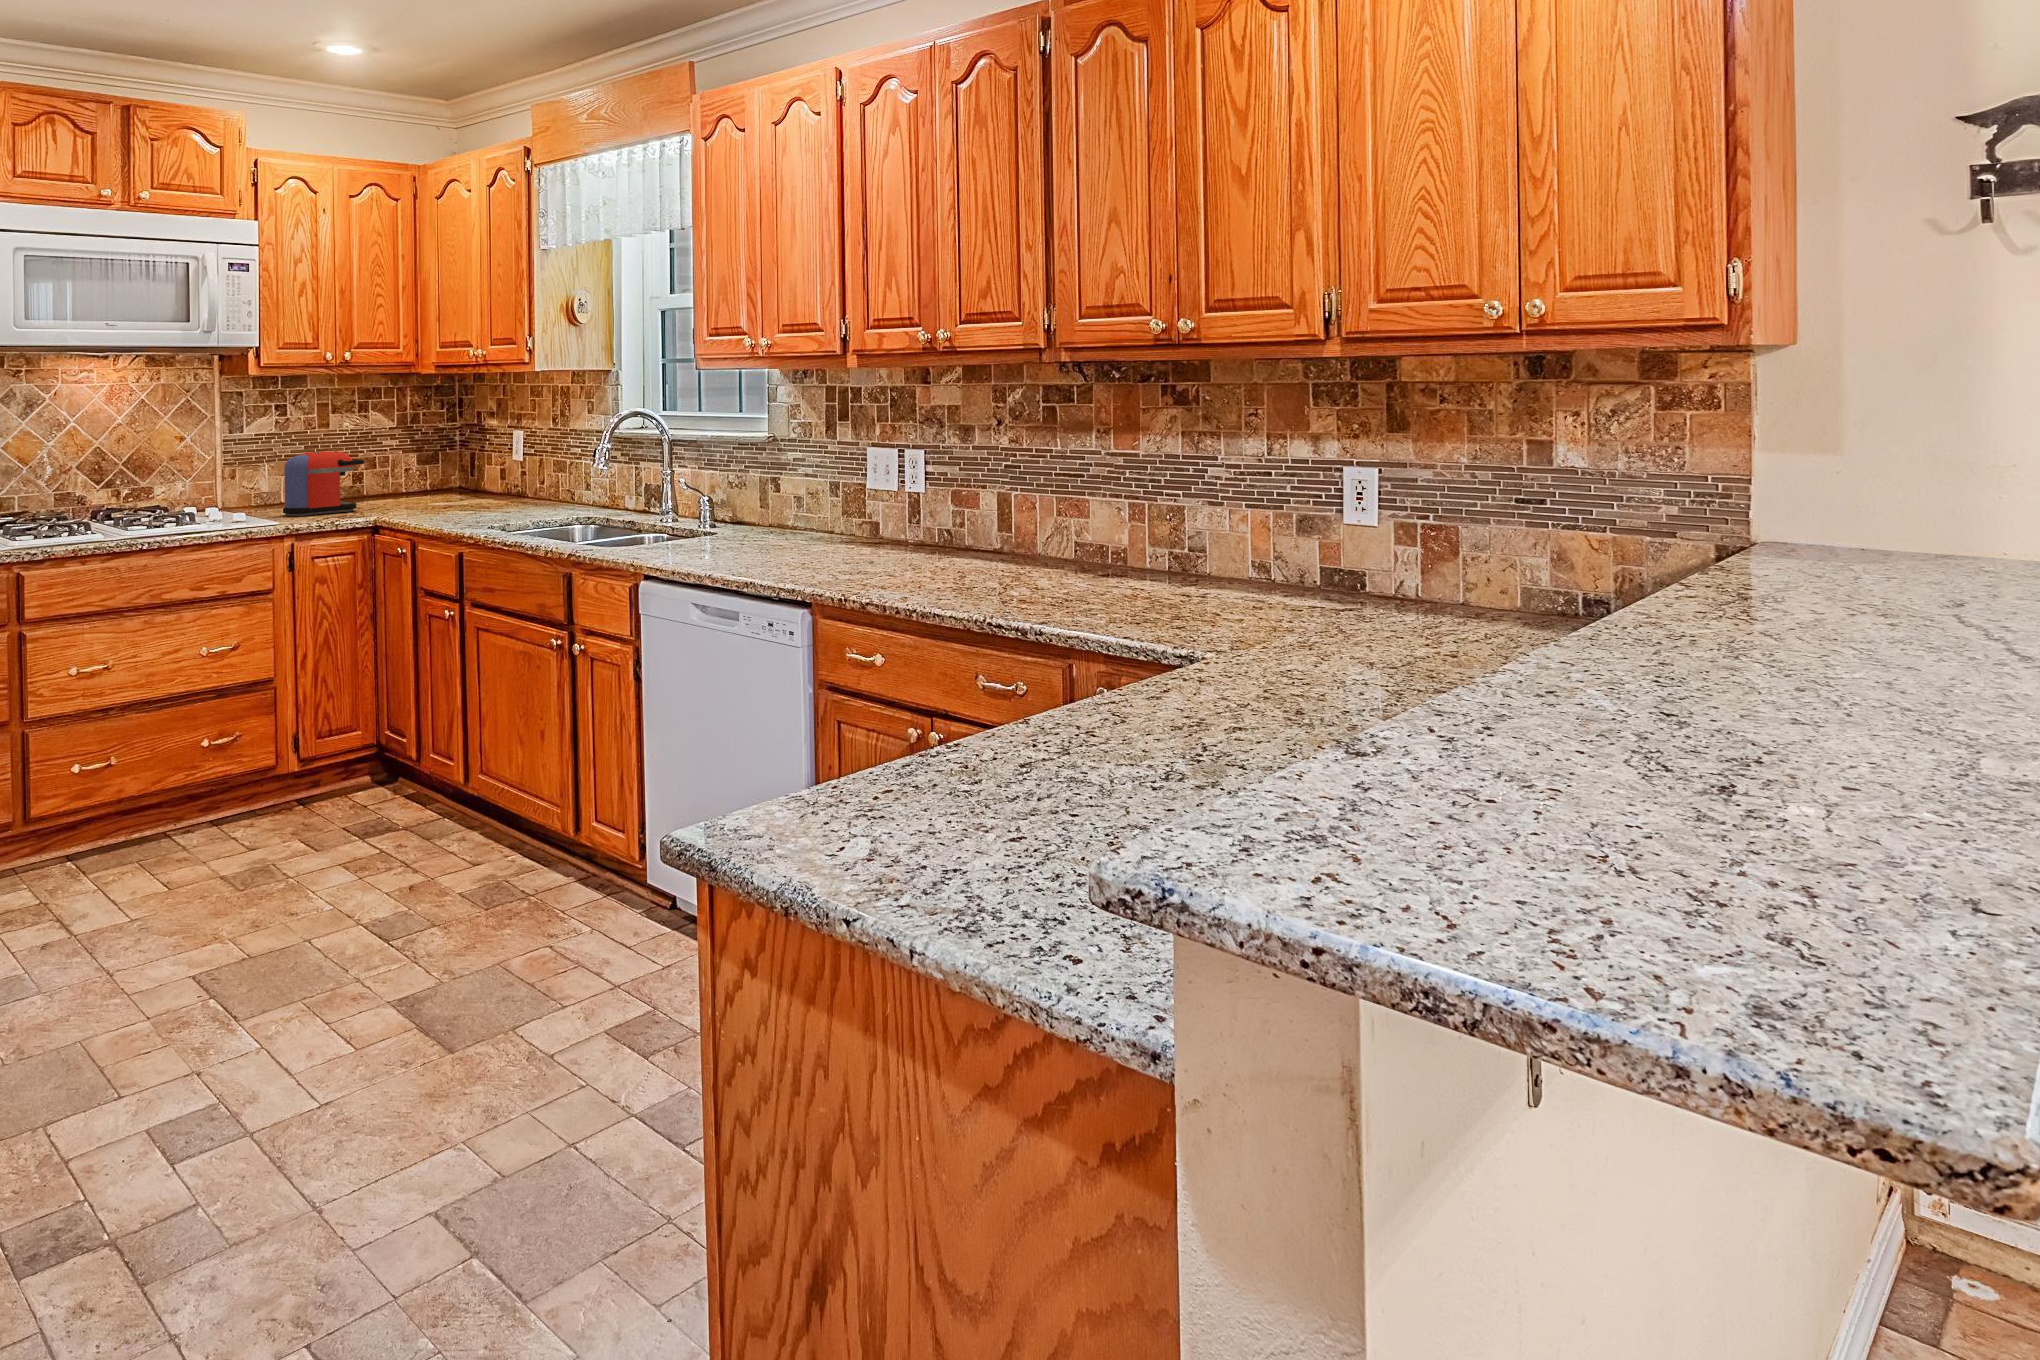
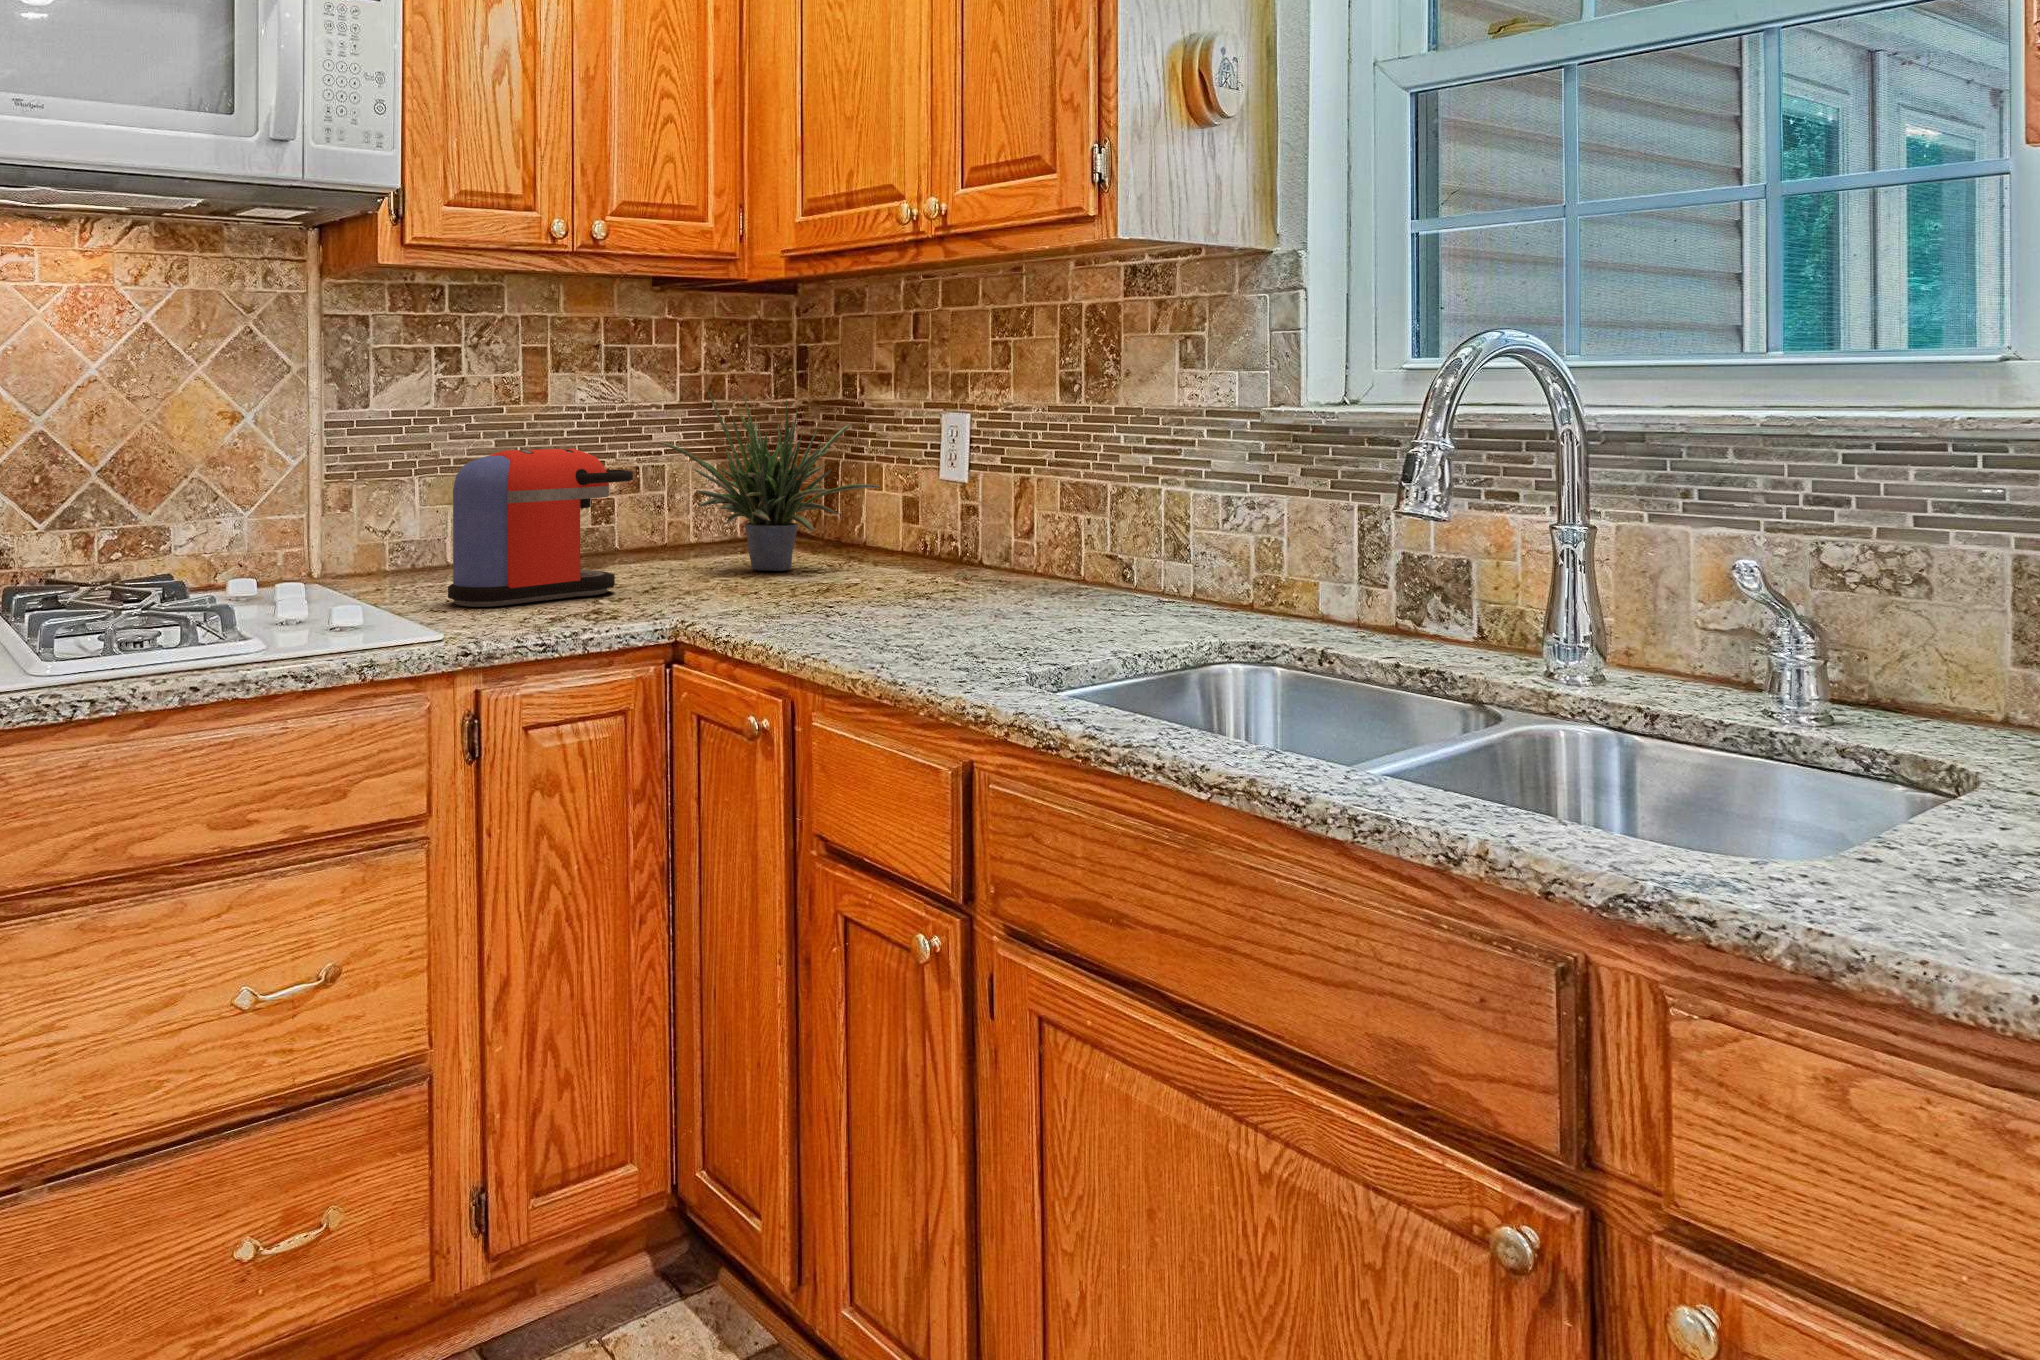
potted plant: none [382,417,484,503] -> present [660,380,880,571]

